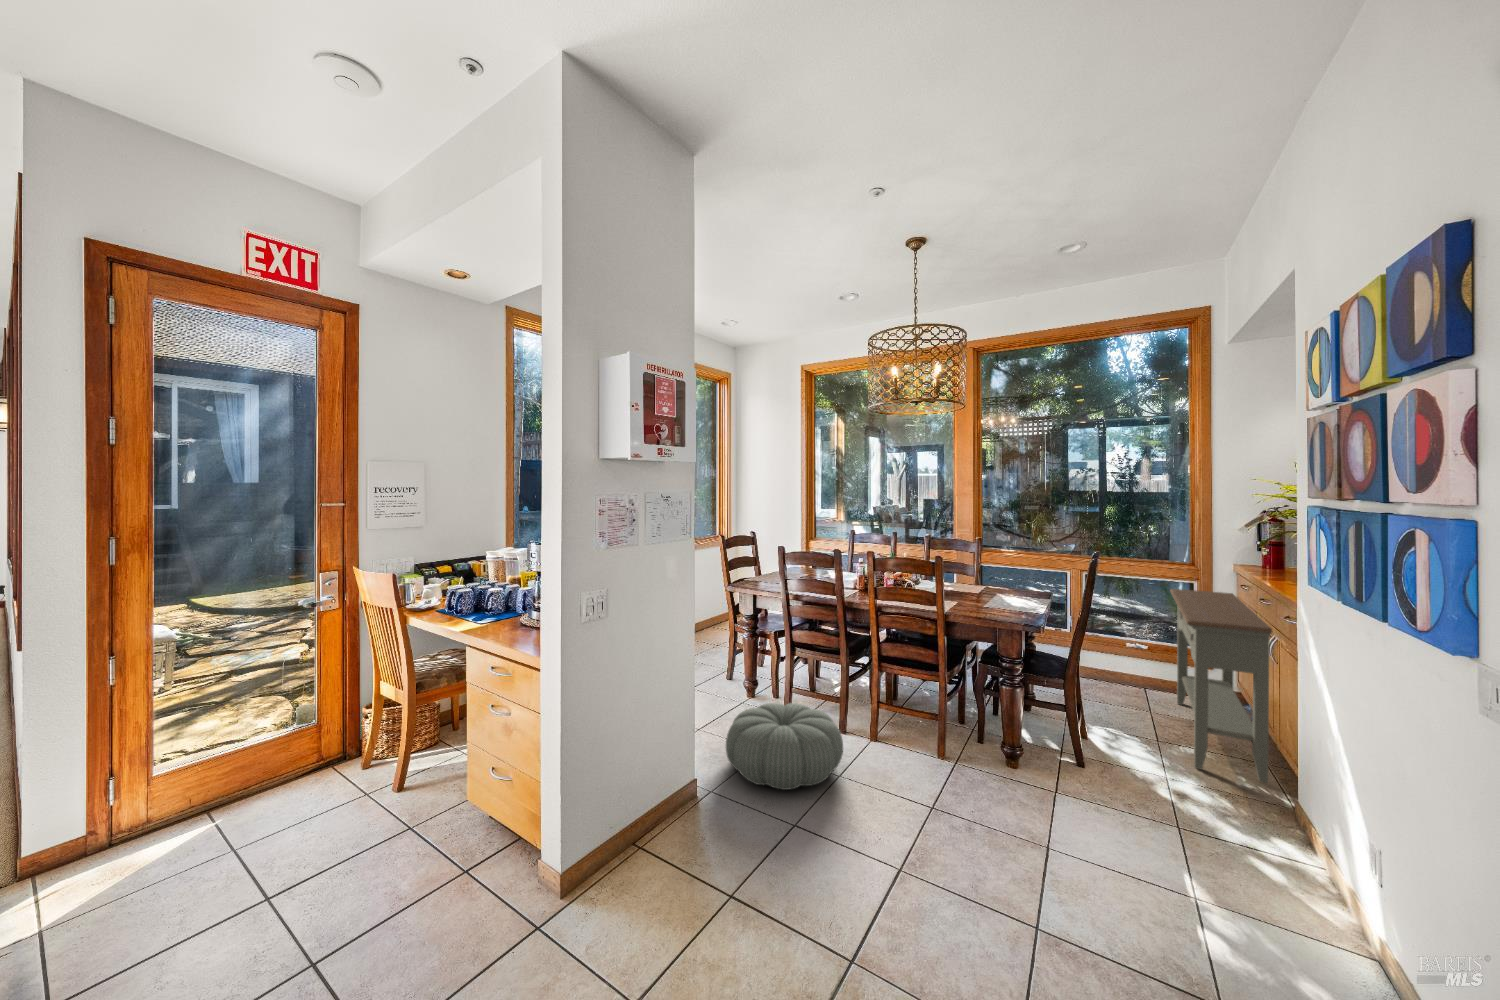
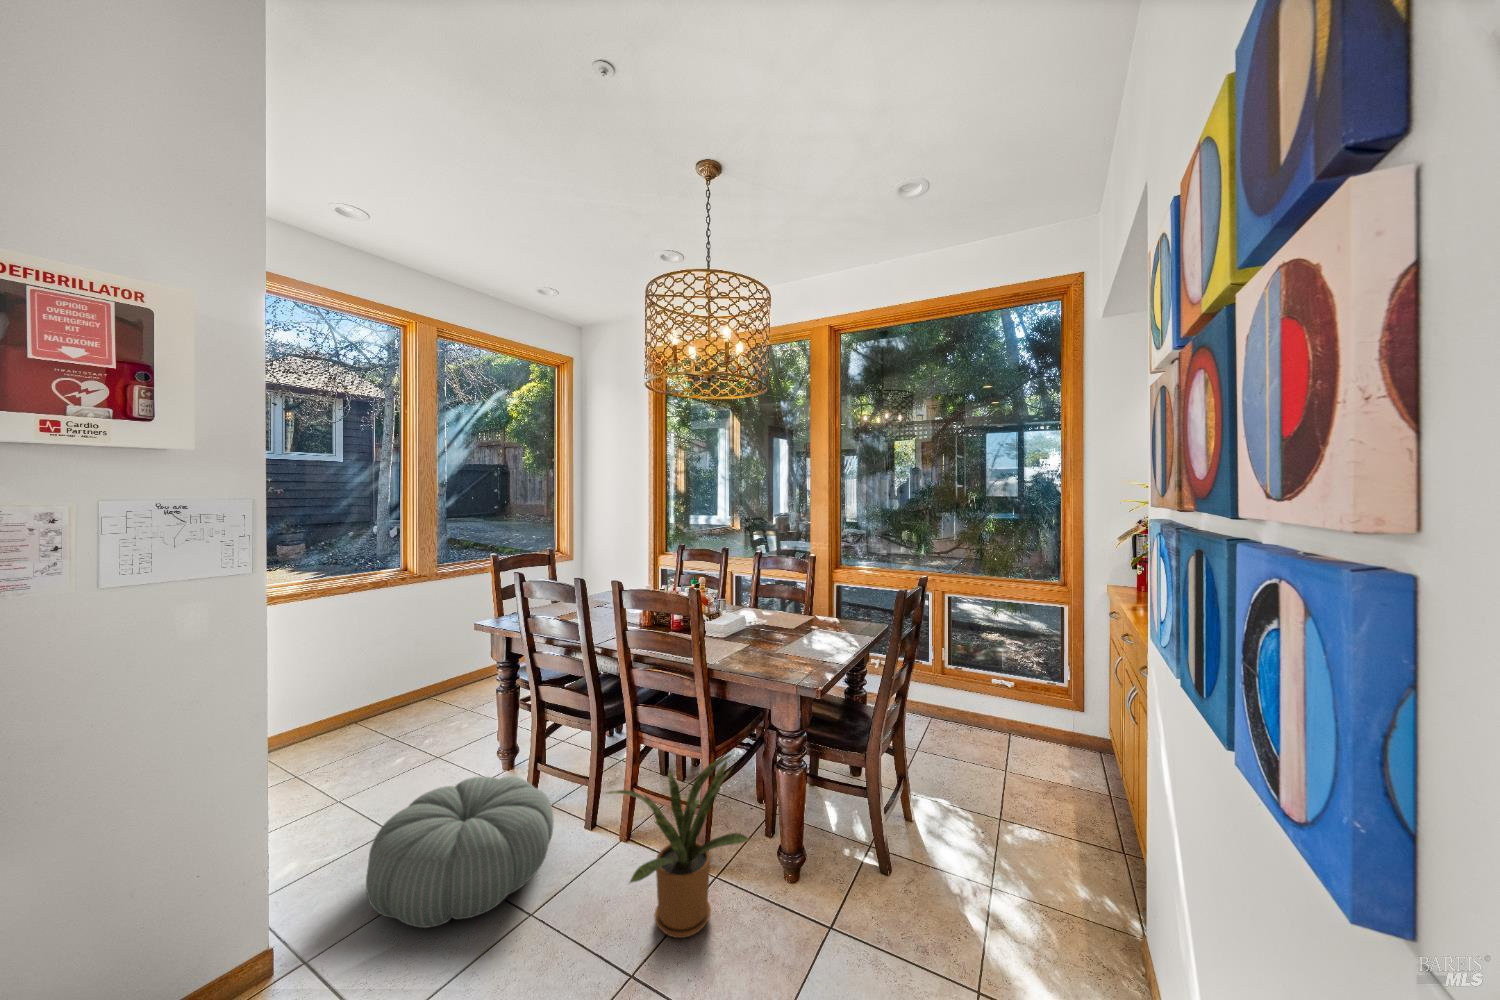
console table: present [1170,589,1272,783] -> none [1018,615,1122,897]
house plant: none [904,677,1002,799] -> present [608,755,750,938]

